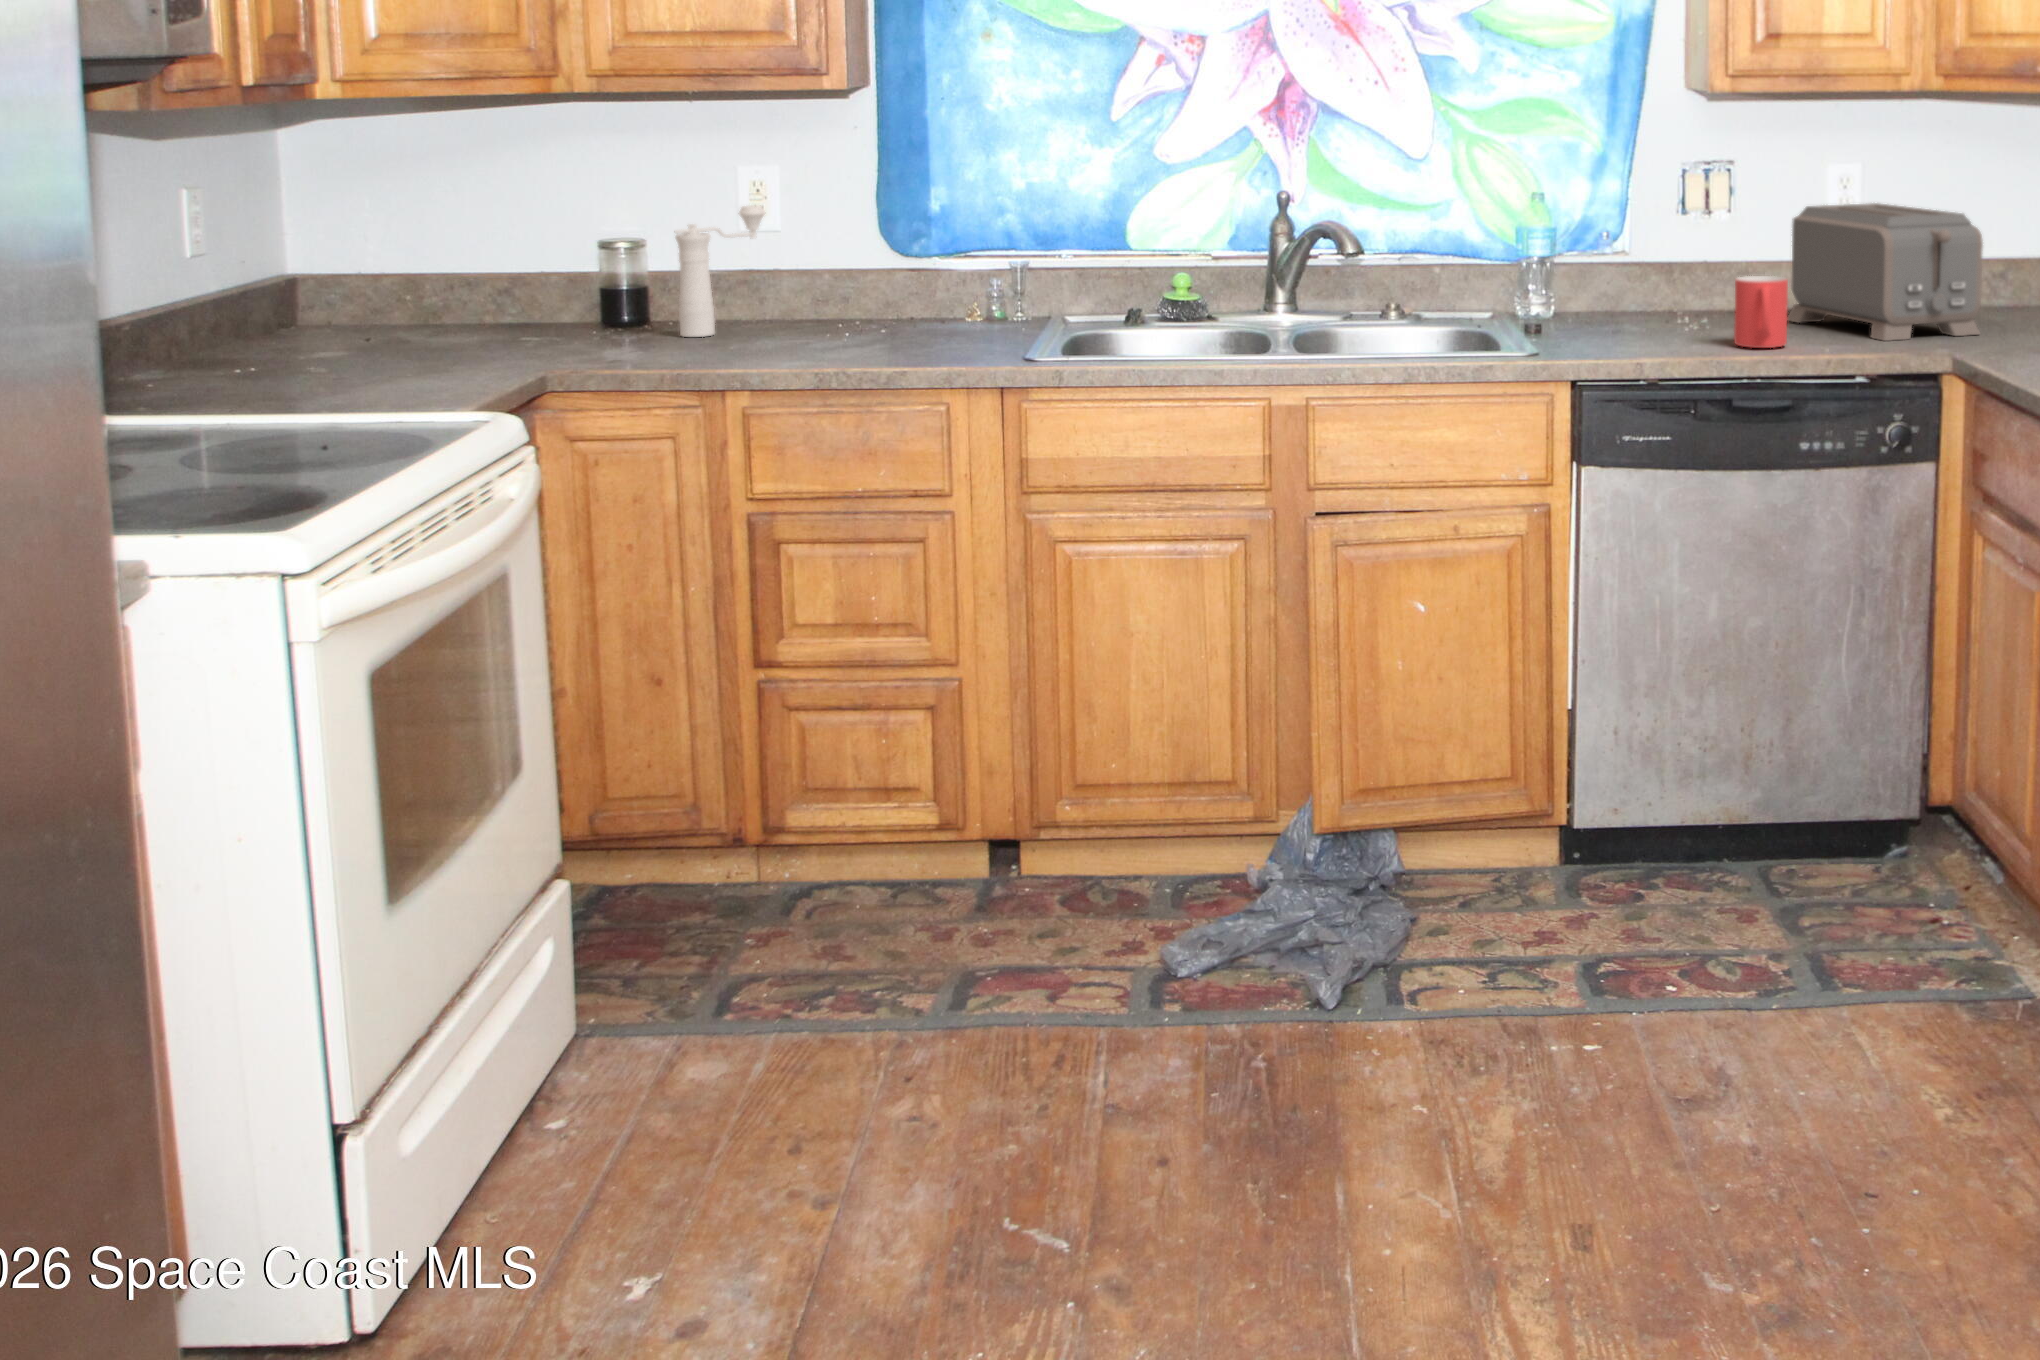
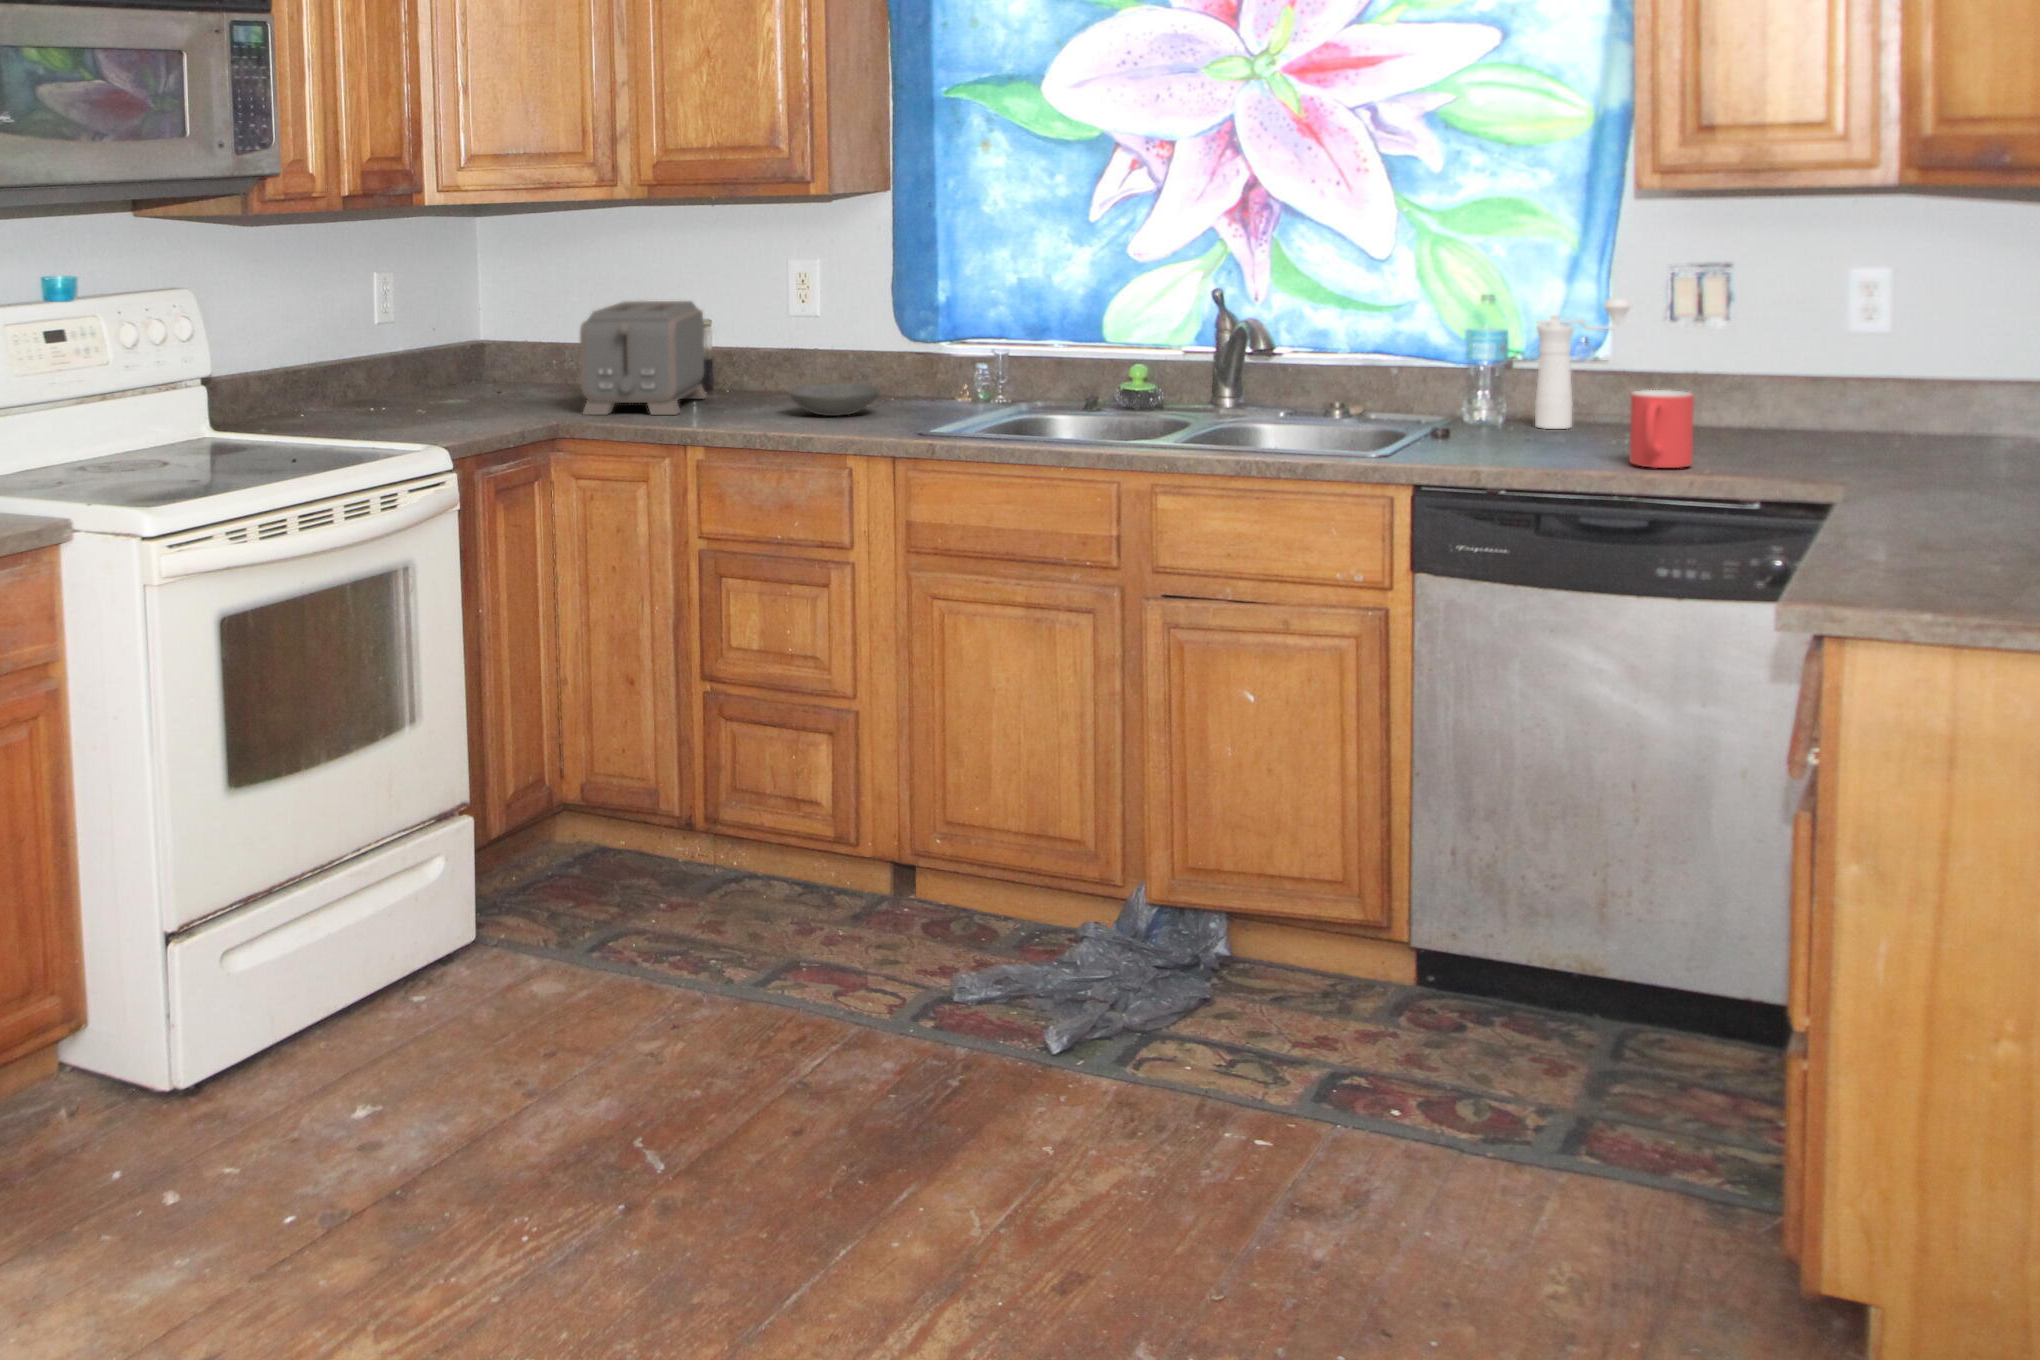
toaster: present [1787,203,1983,341] -> present [580,301,706,415]
pepper mill: present [676,205,765,337] -> present [1535,299,1630,429]
bowl: none [813,312,924,352] -> present [788,383,881,416]

